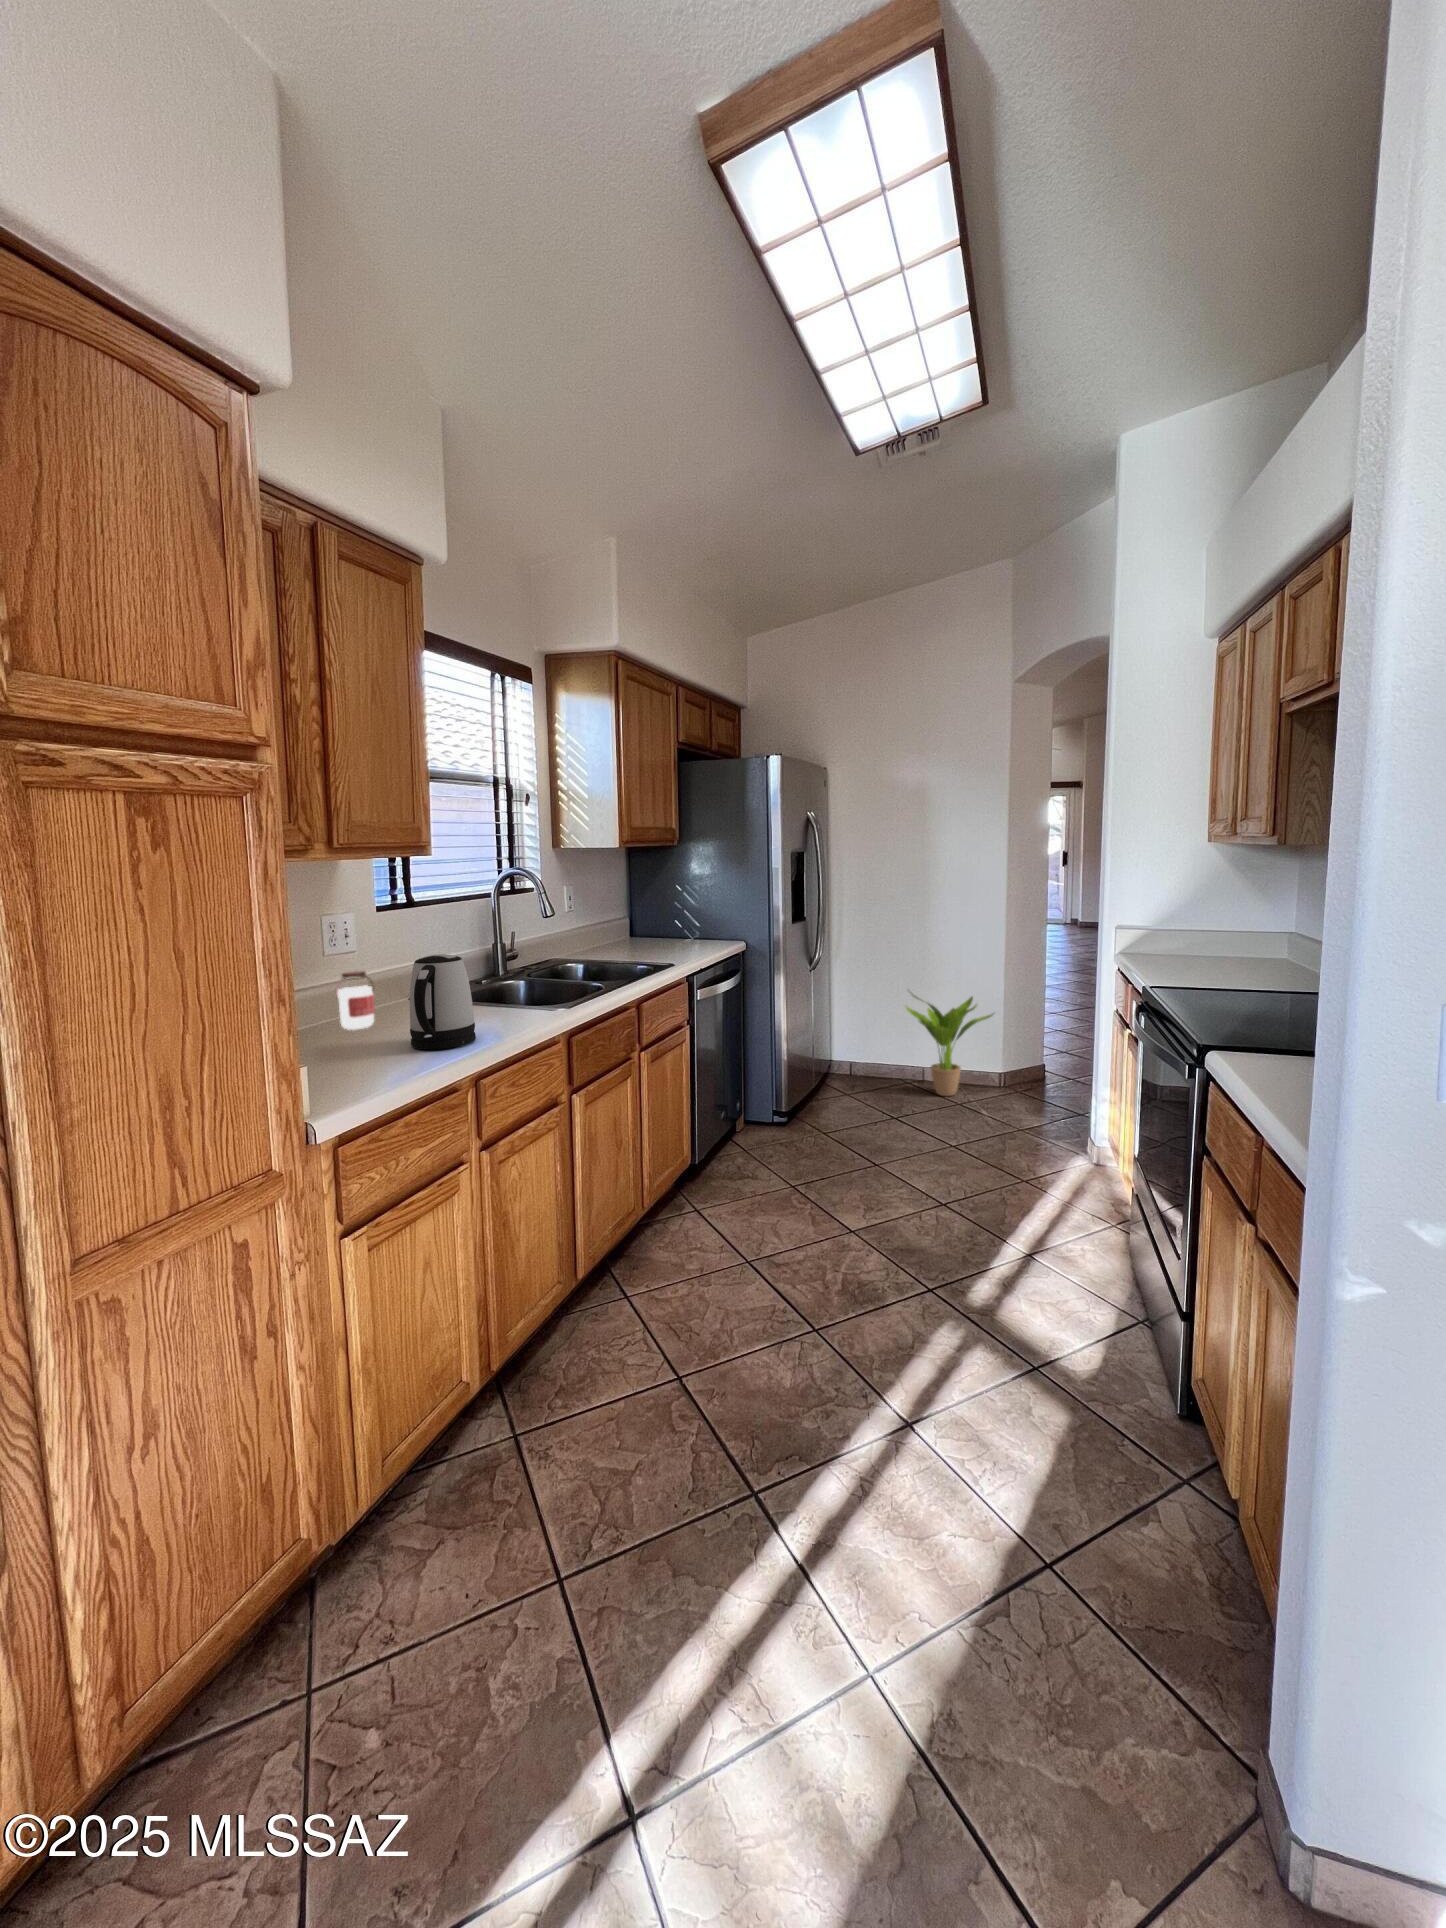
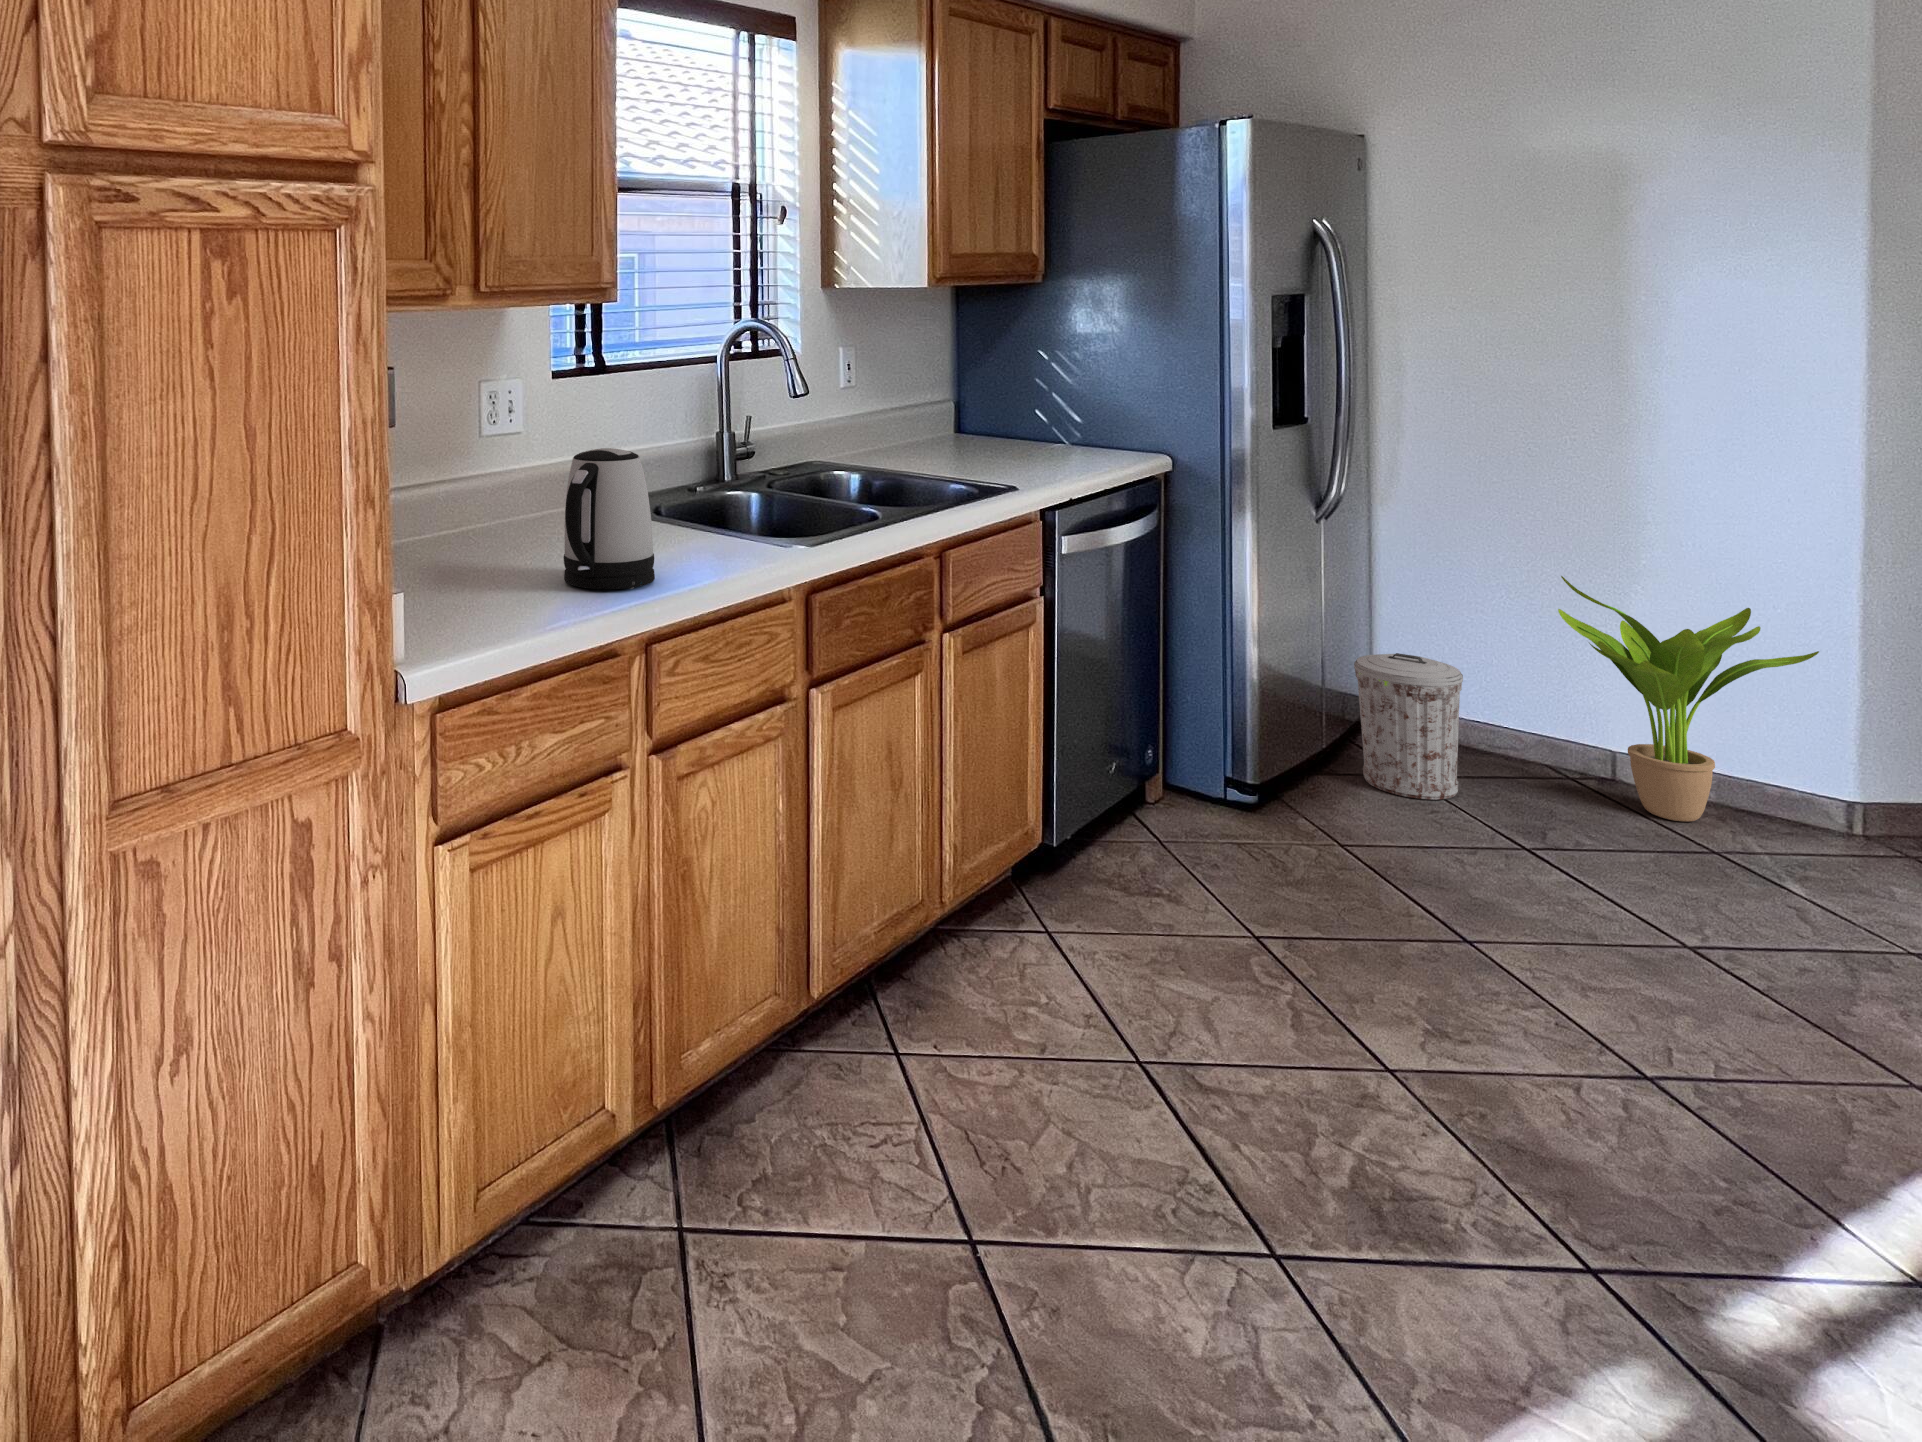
jar: present [336,971,375,1030] -> none [484,464,532,547]
trash can: none [825,1035,869,1106] -> present [1354,653,1463,800]

